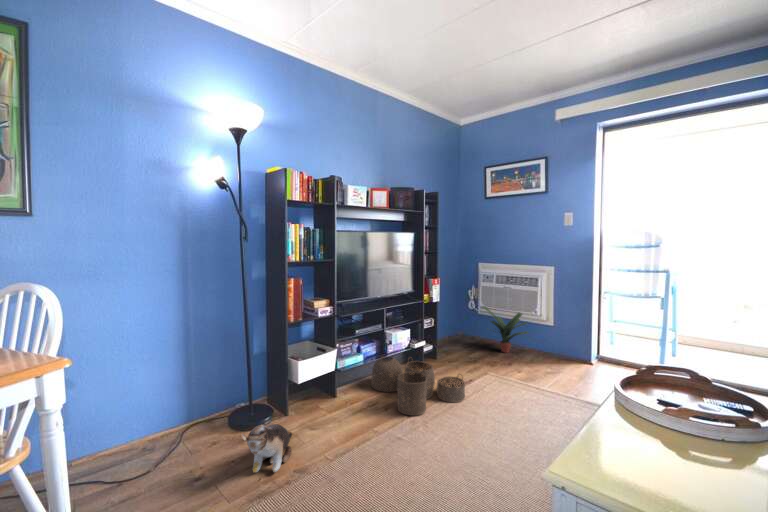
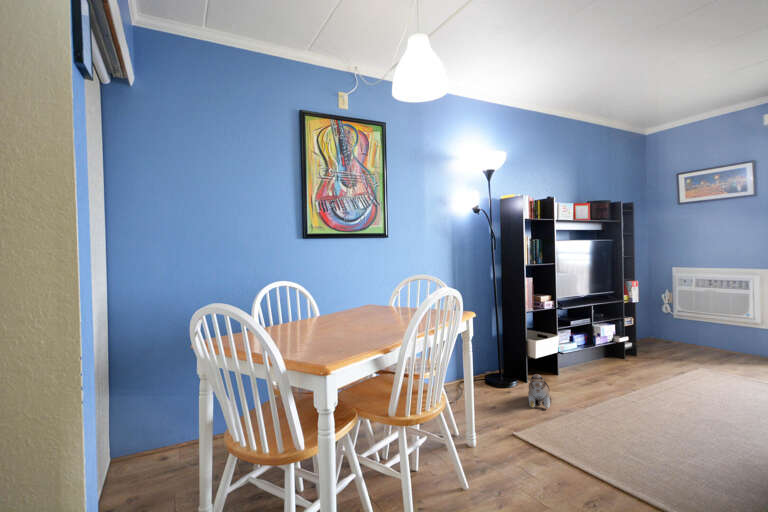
potted plant: present [483,306,528,353] -> none [681,309,743,355]
woven basket: present [371,355,465,415] -> none [584,344,685,390]

